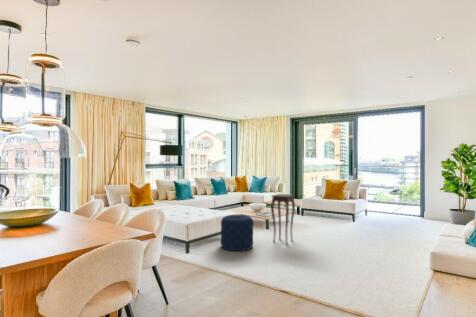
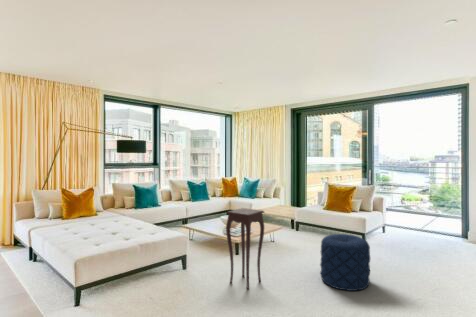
pouf: present [221,215,253,251] -> present [320,234,370,291]

